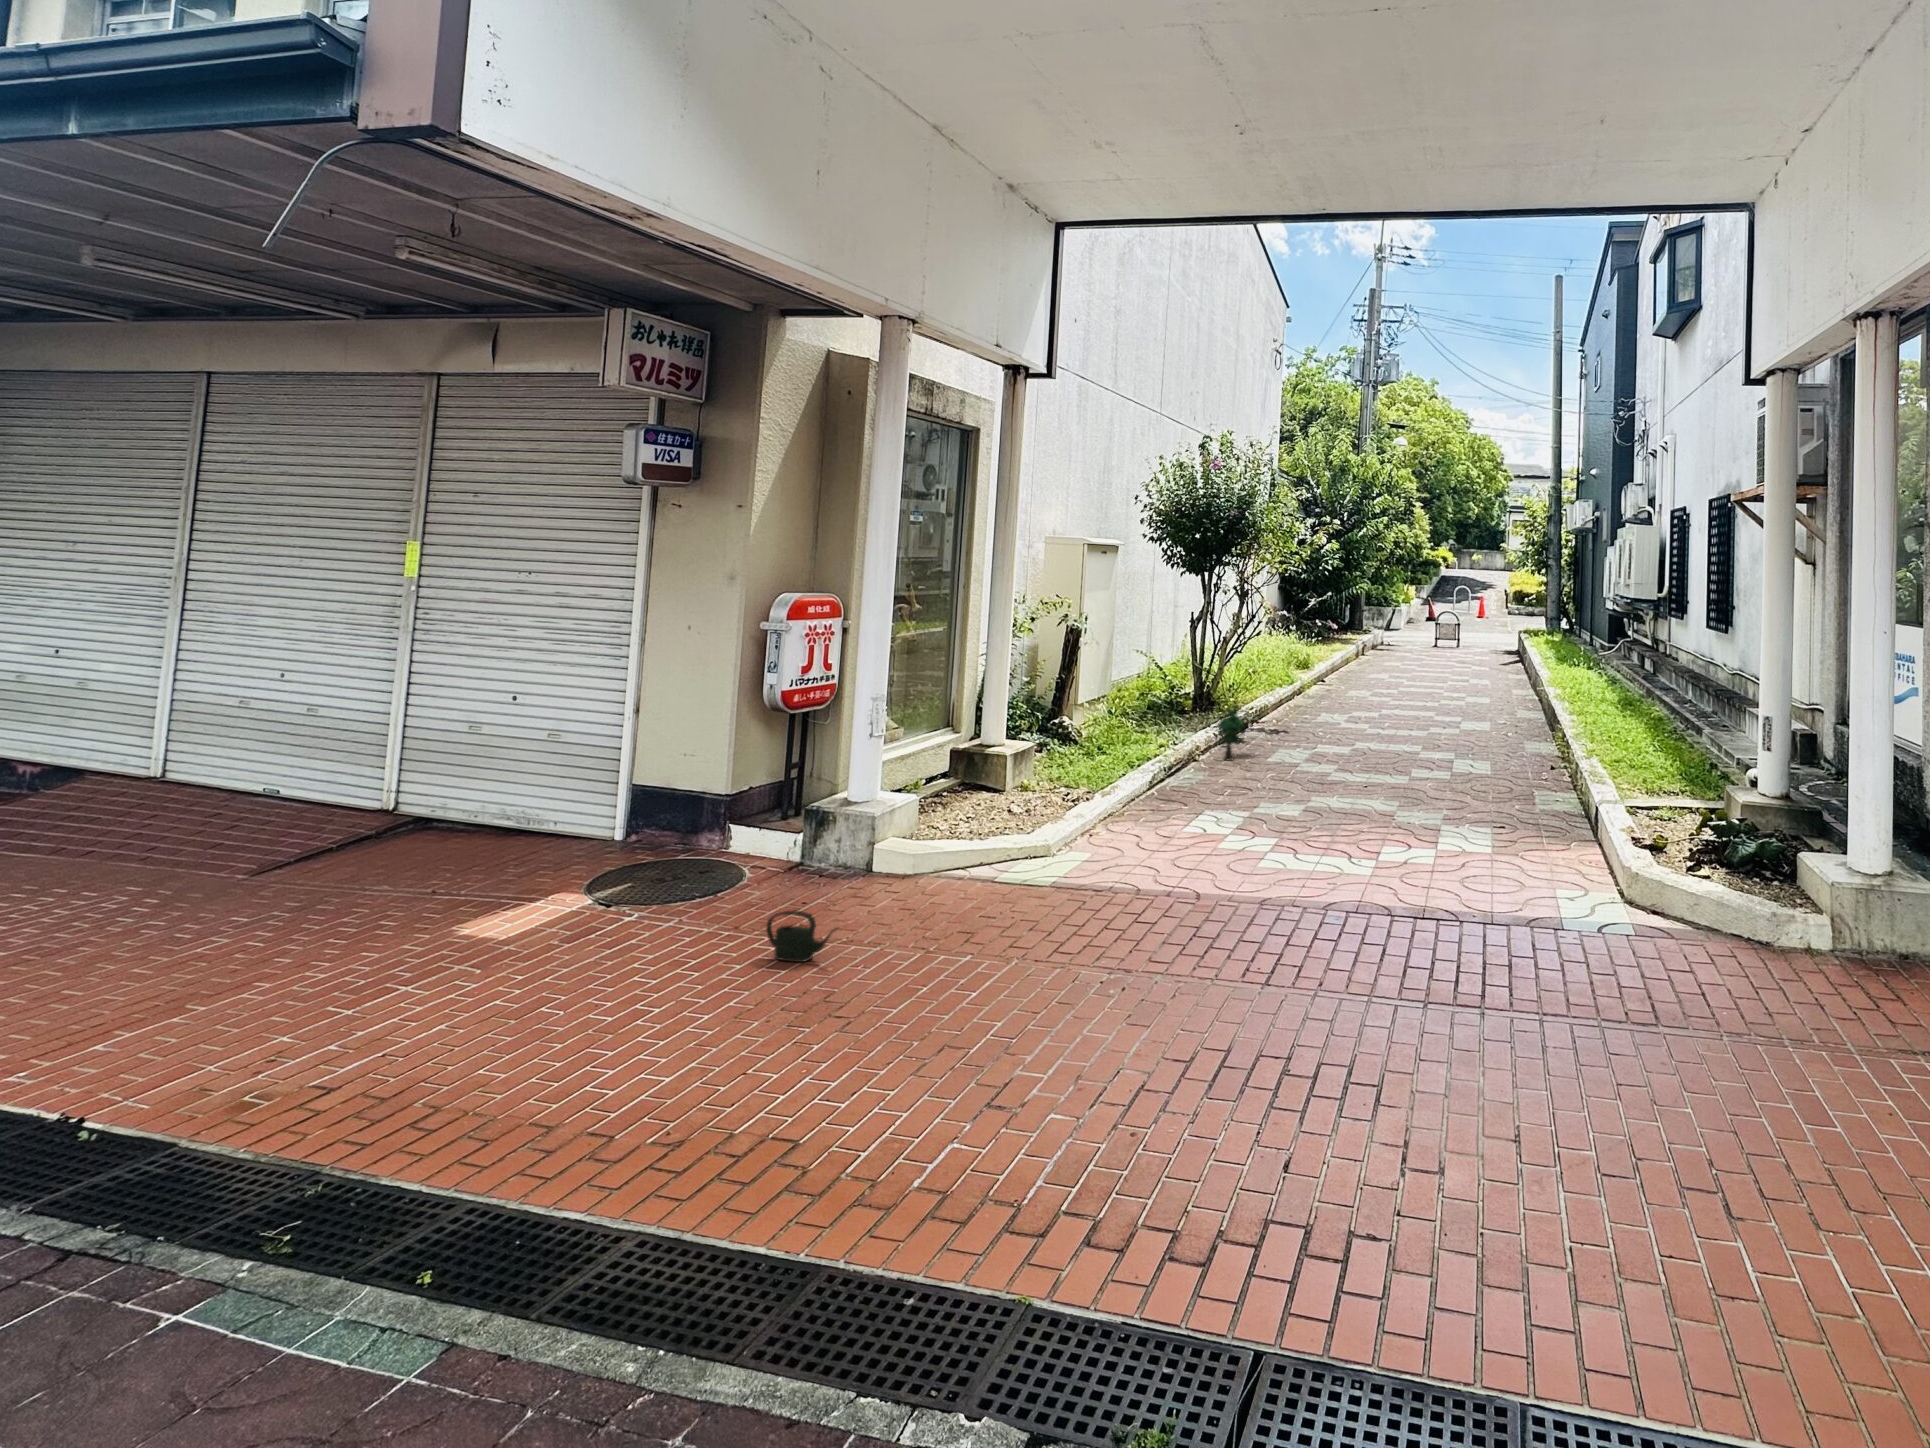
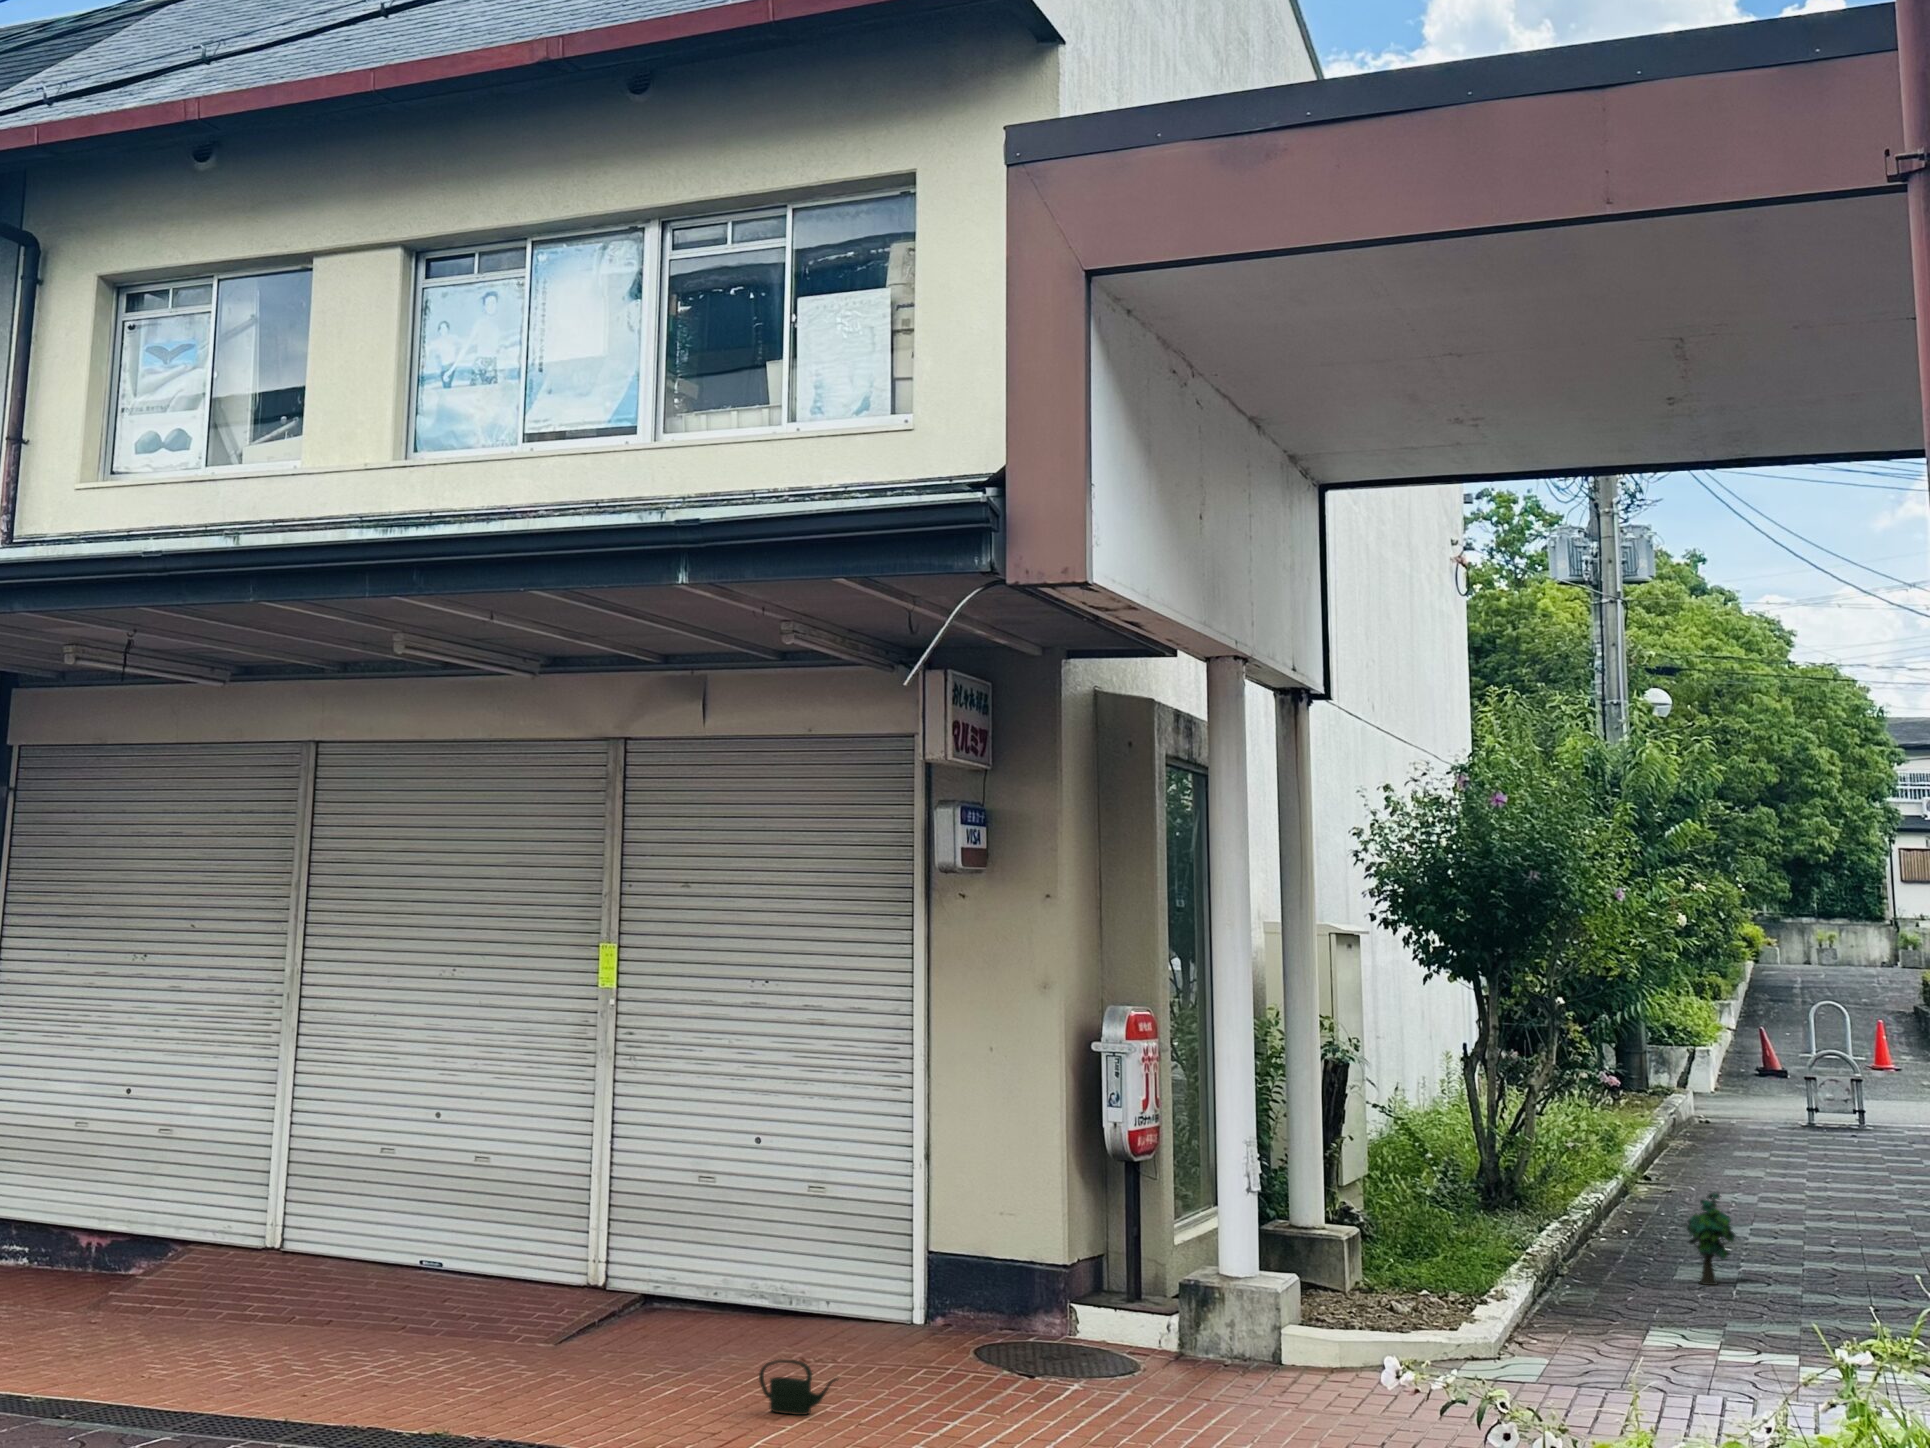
watering can: present [766,911,838,962] -> present [759,1360,837,1415]

